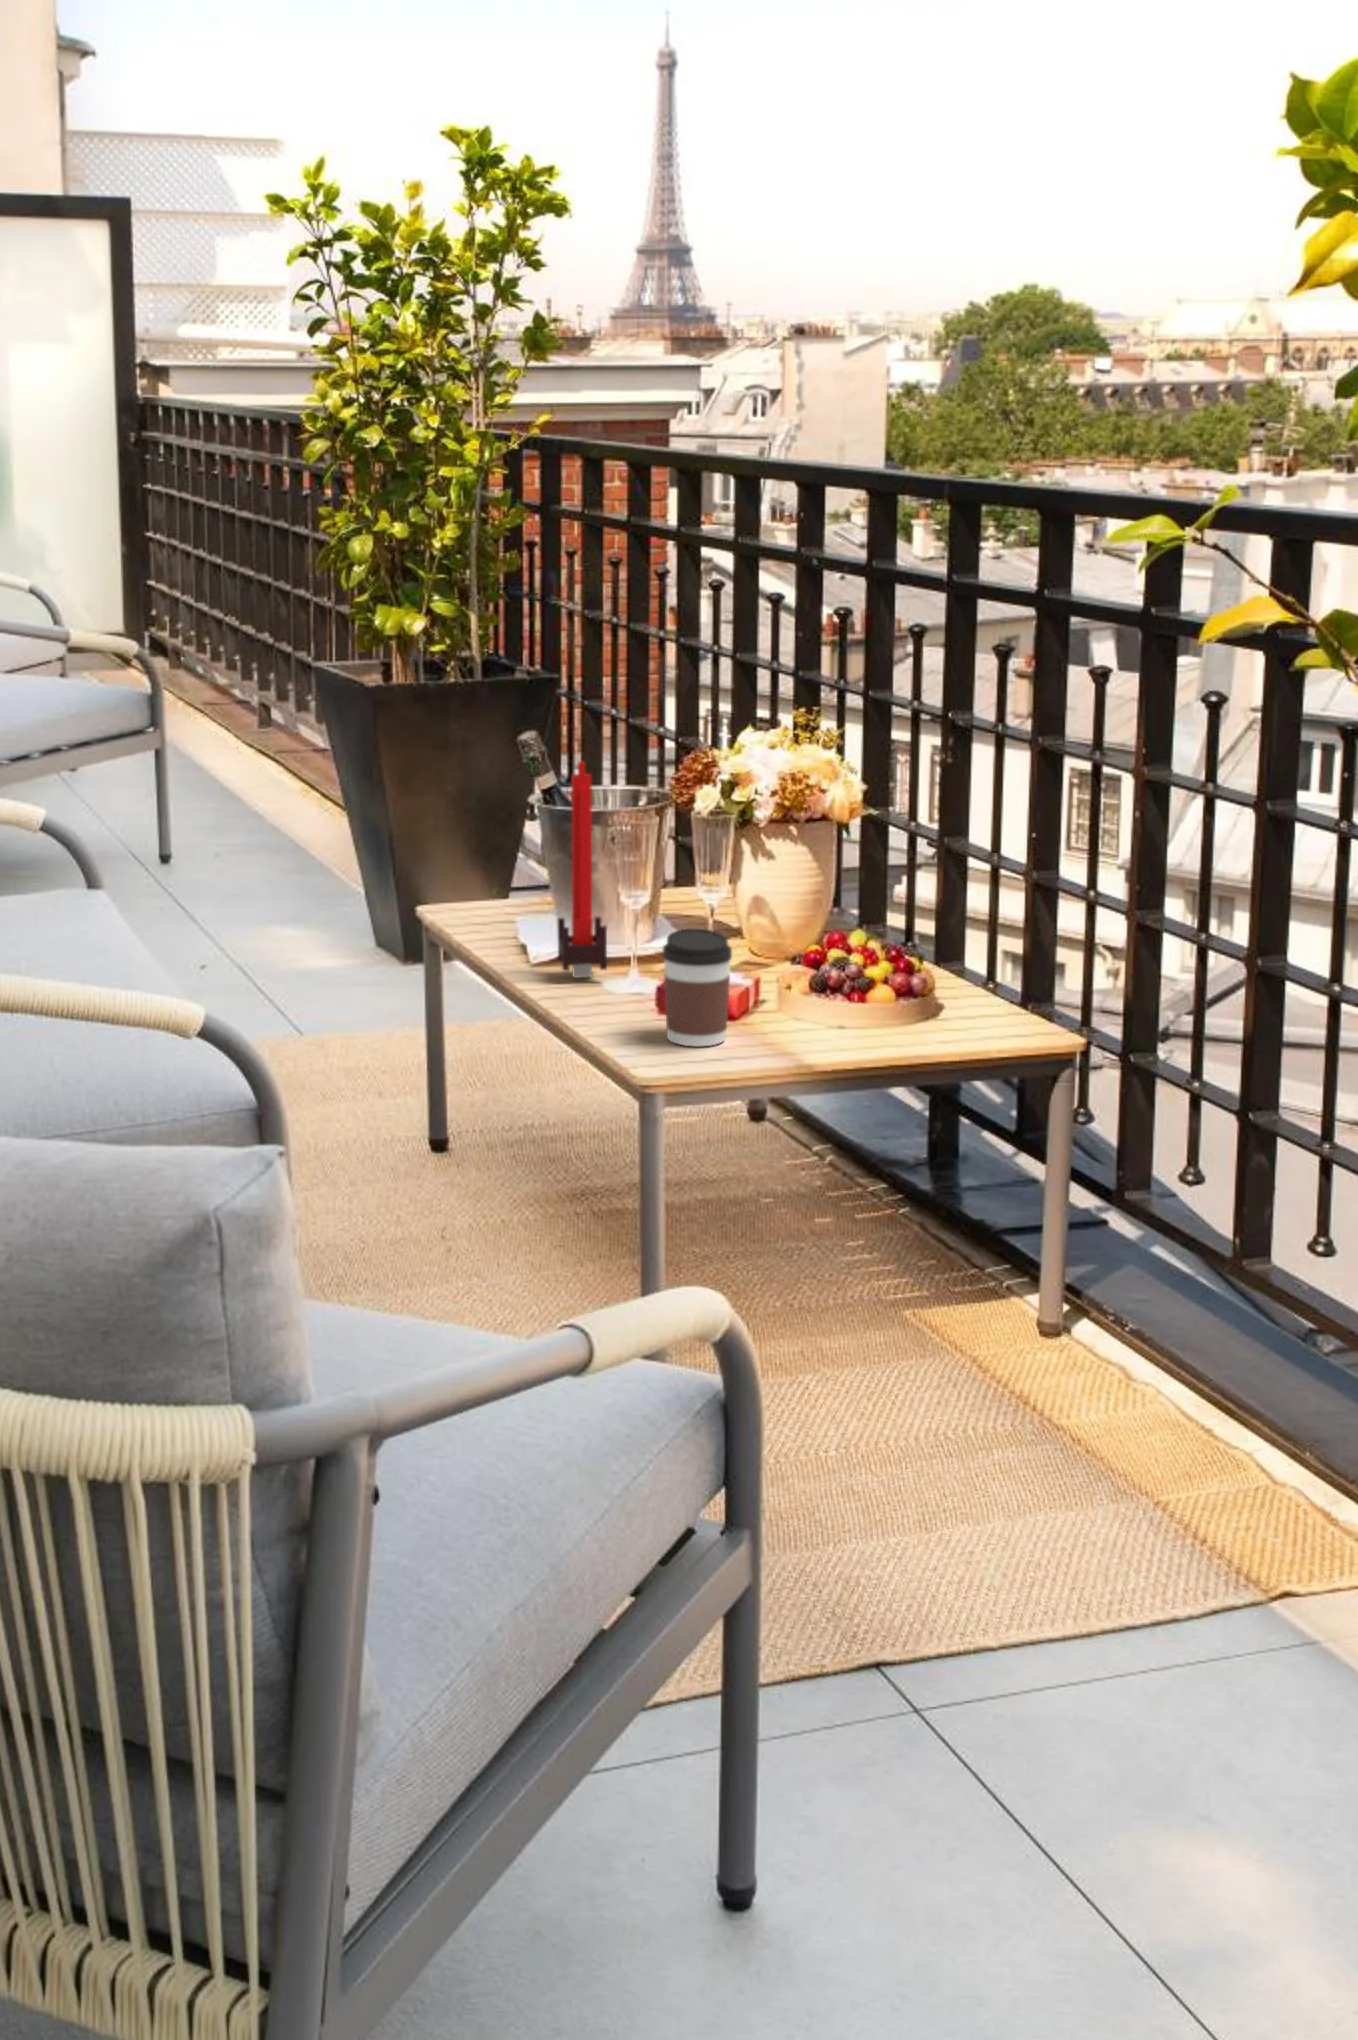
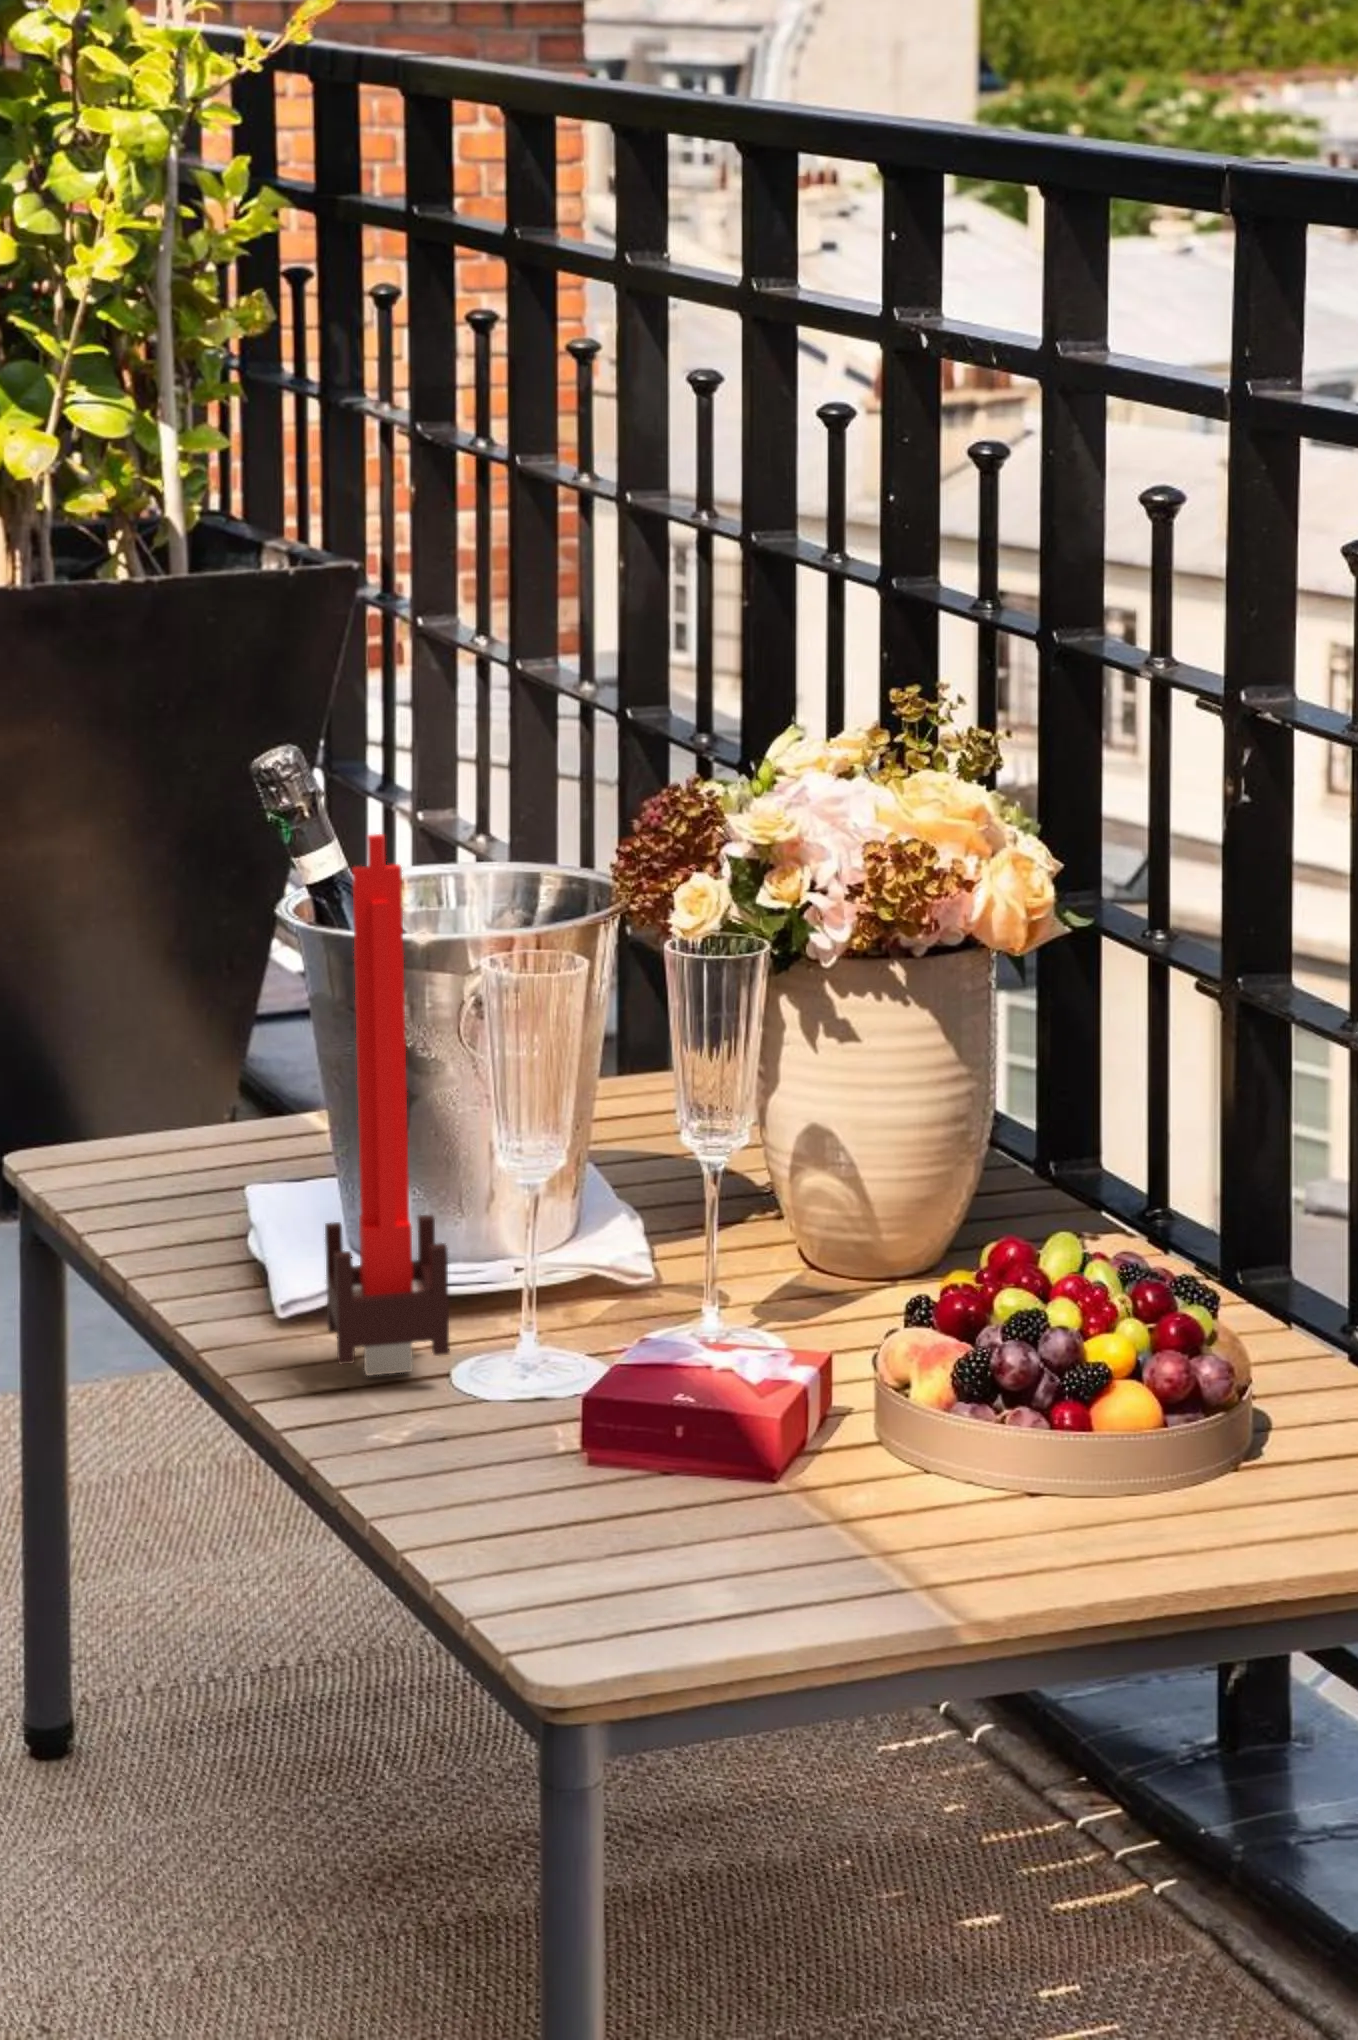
coffee cup: present [663,929,732,1046] -> none [585,1274,761,1590]

